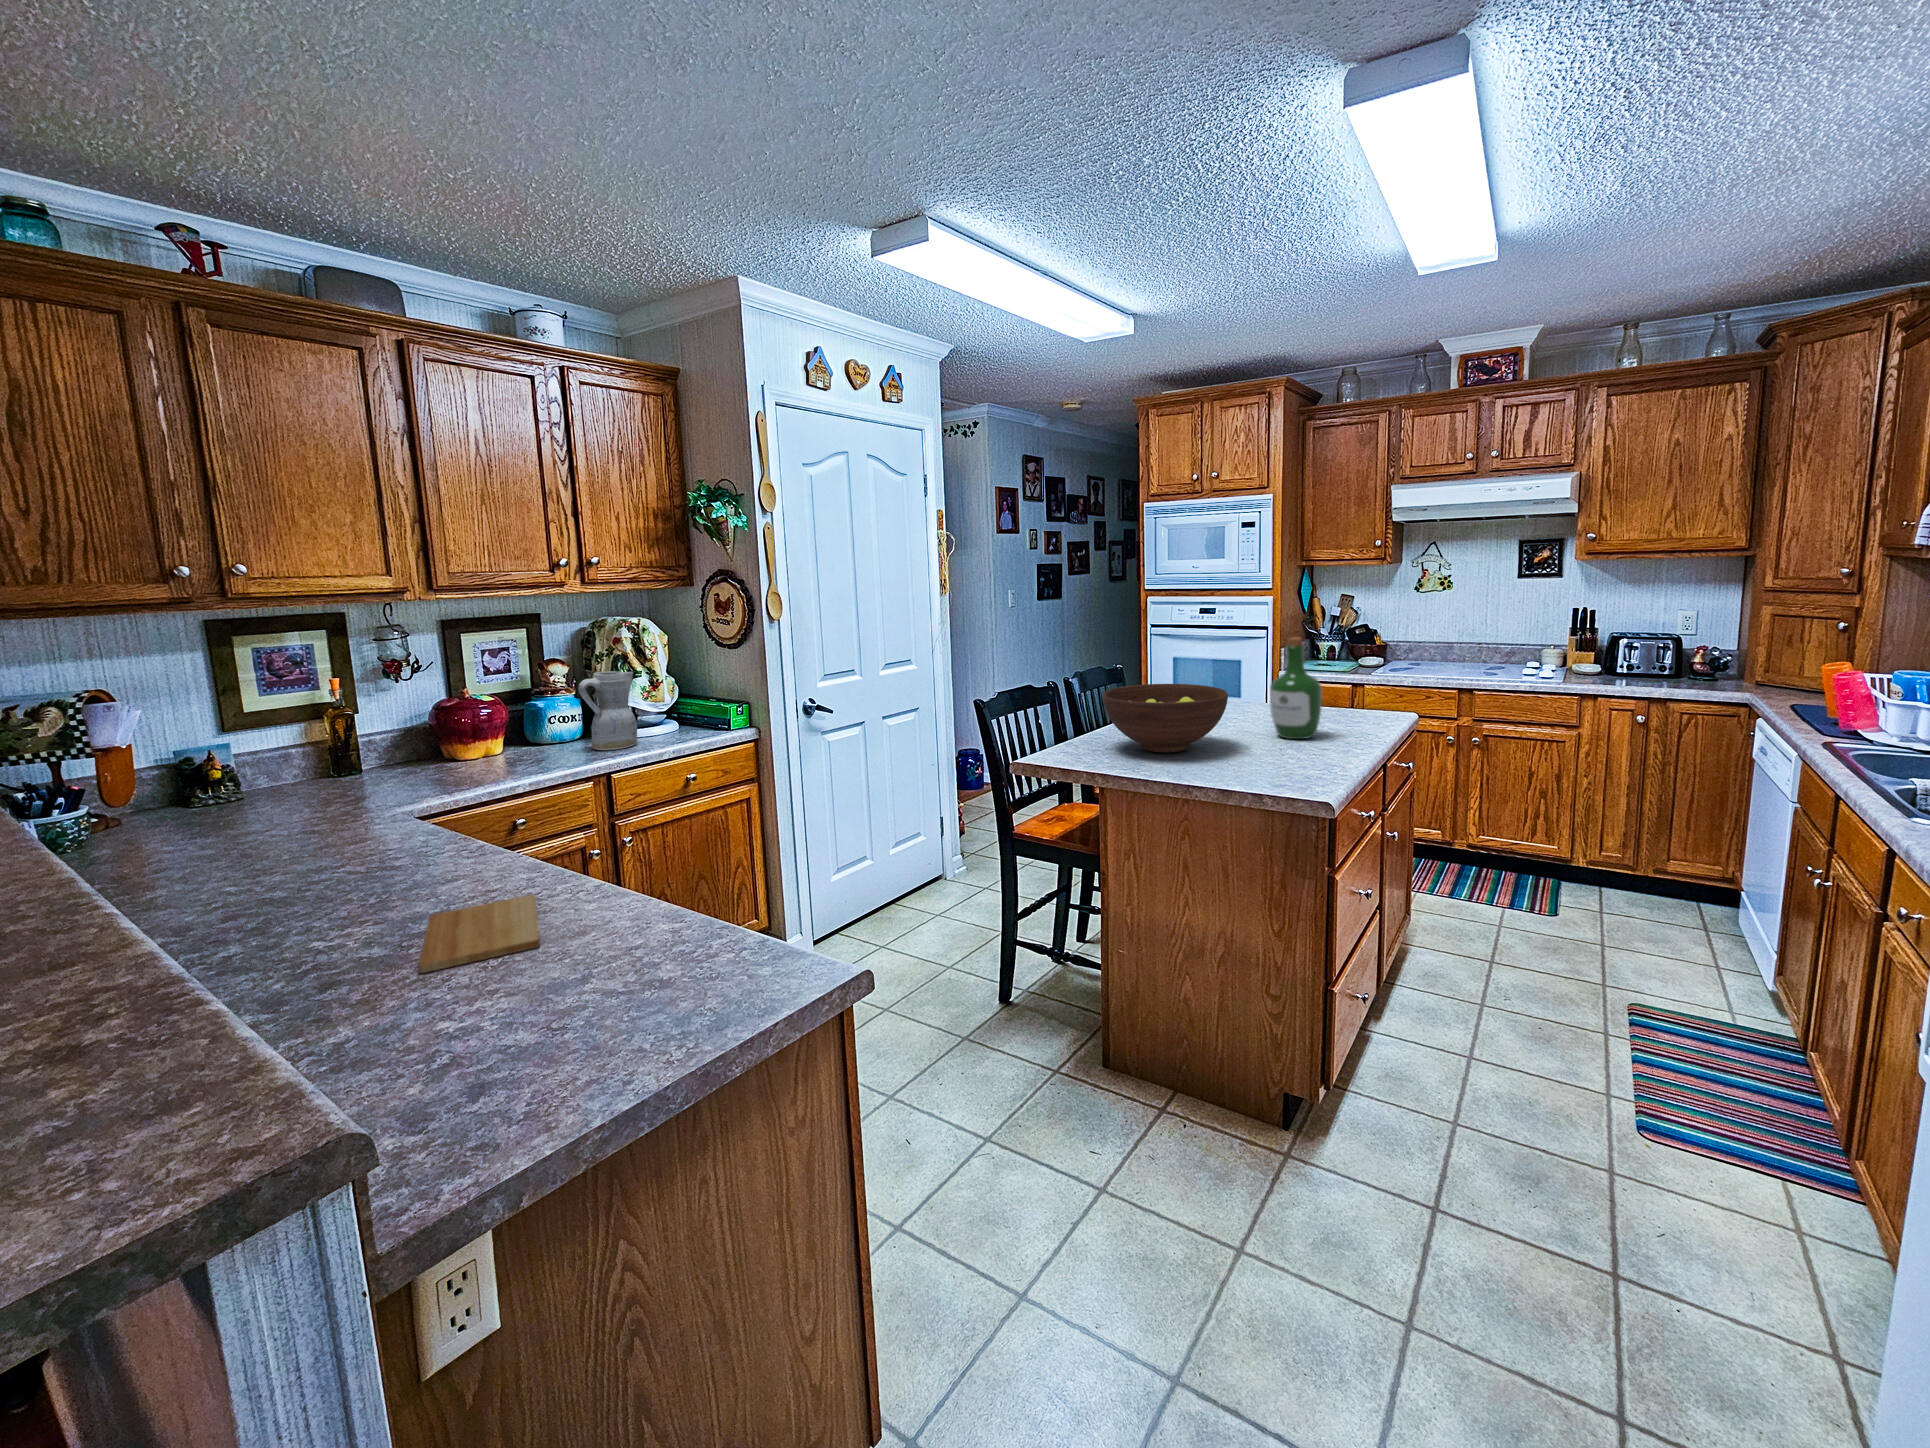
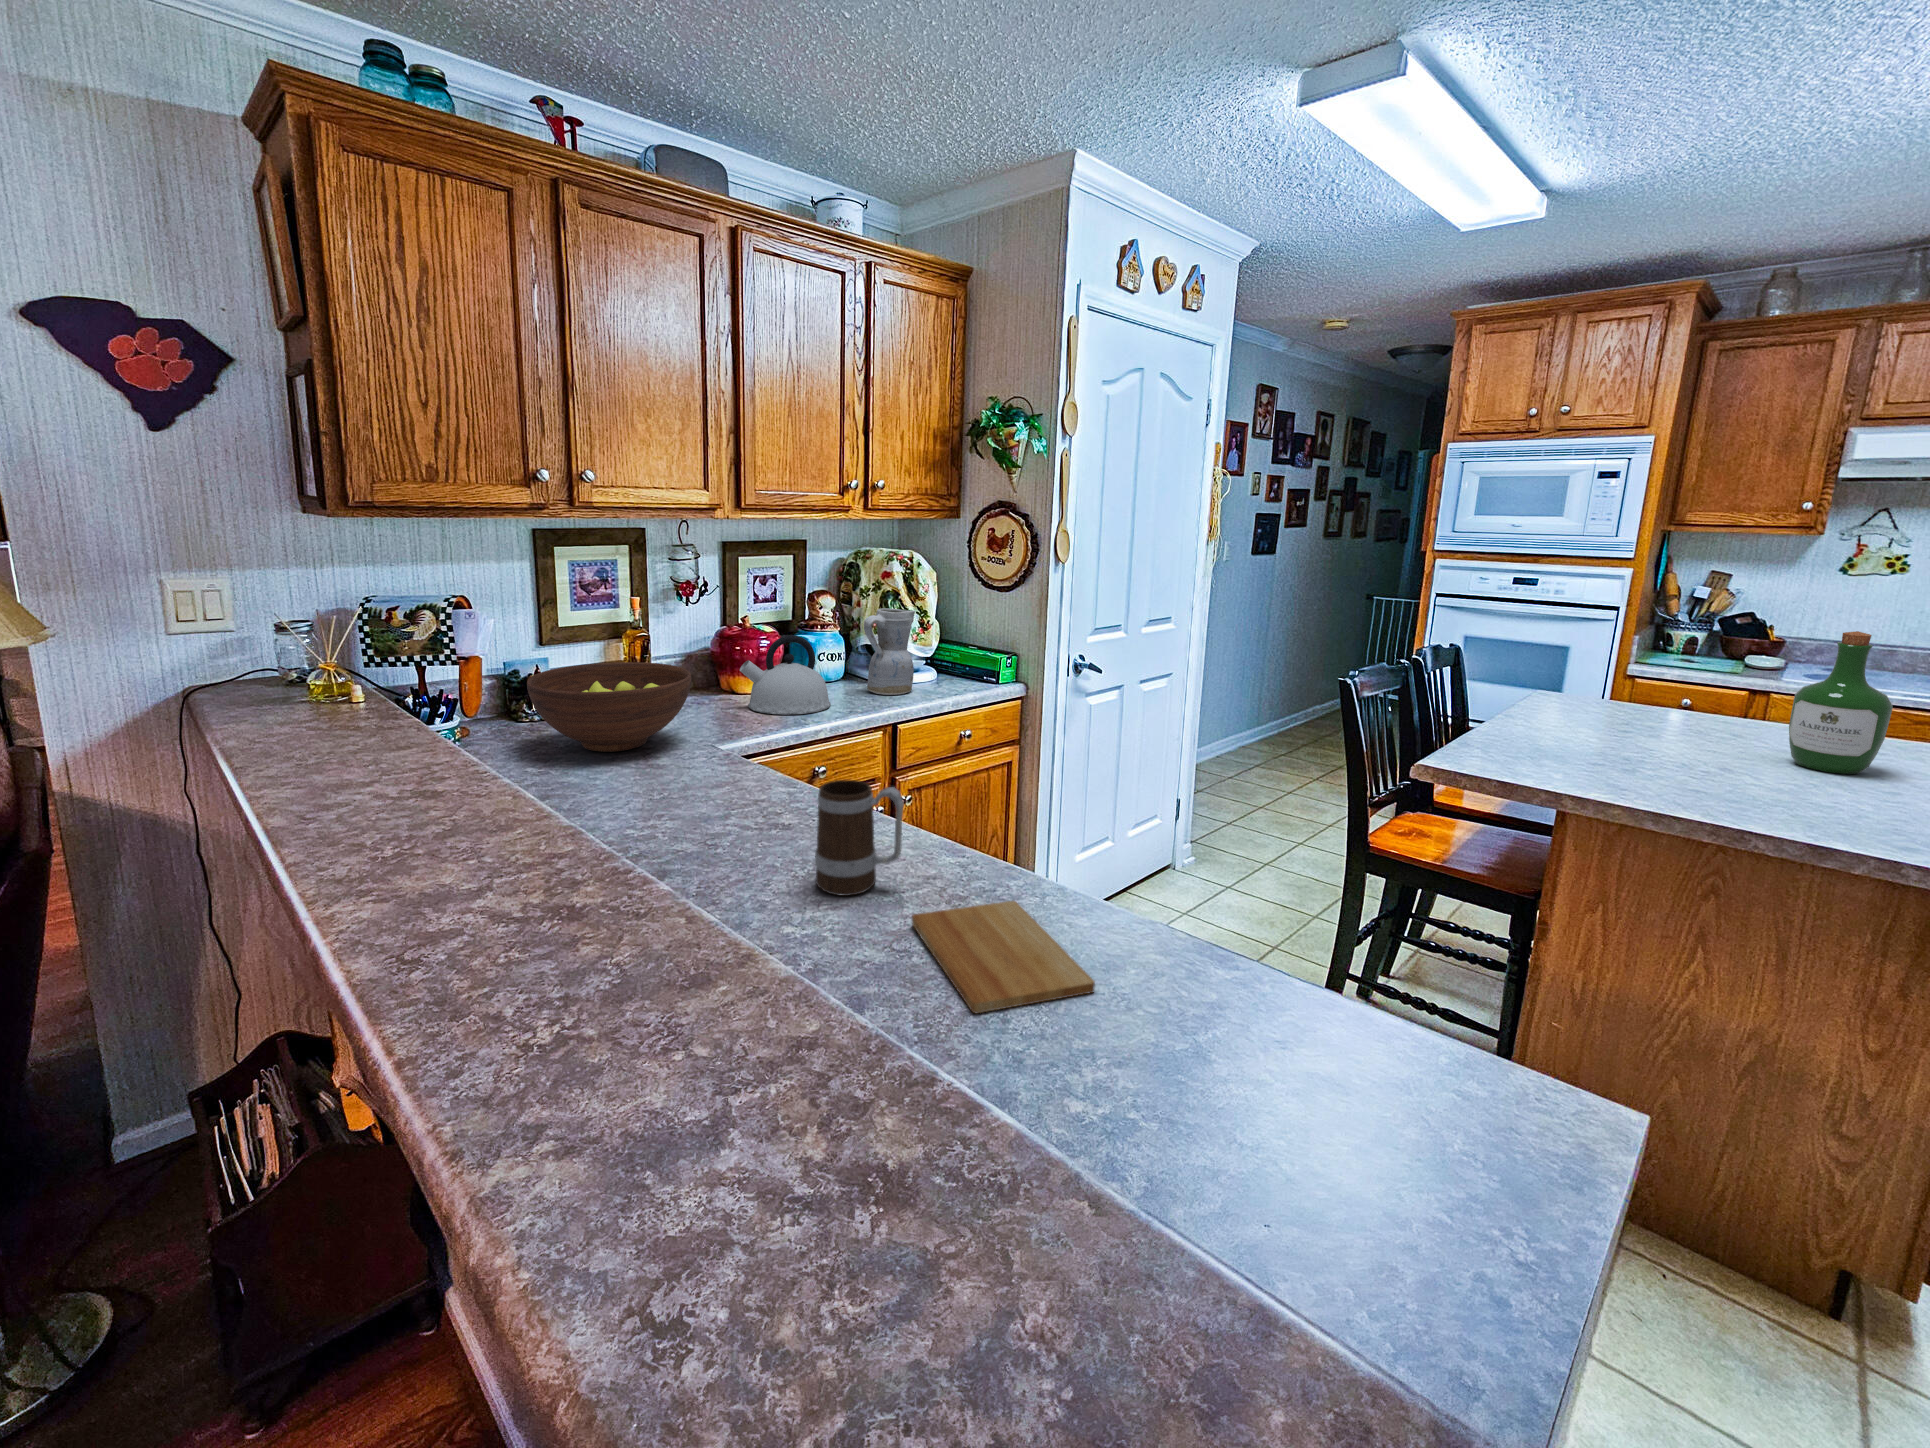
fruit bowl: present [1103,684,1228,753] -> present [527,662,691,752]
kettle: none [440,703,542,777] -> present [740,635,831,715]
mug: none [363,815,448,911] -> present [815,780,904,896]

